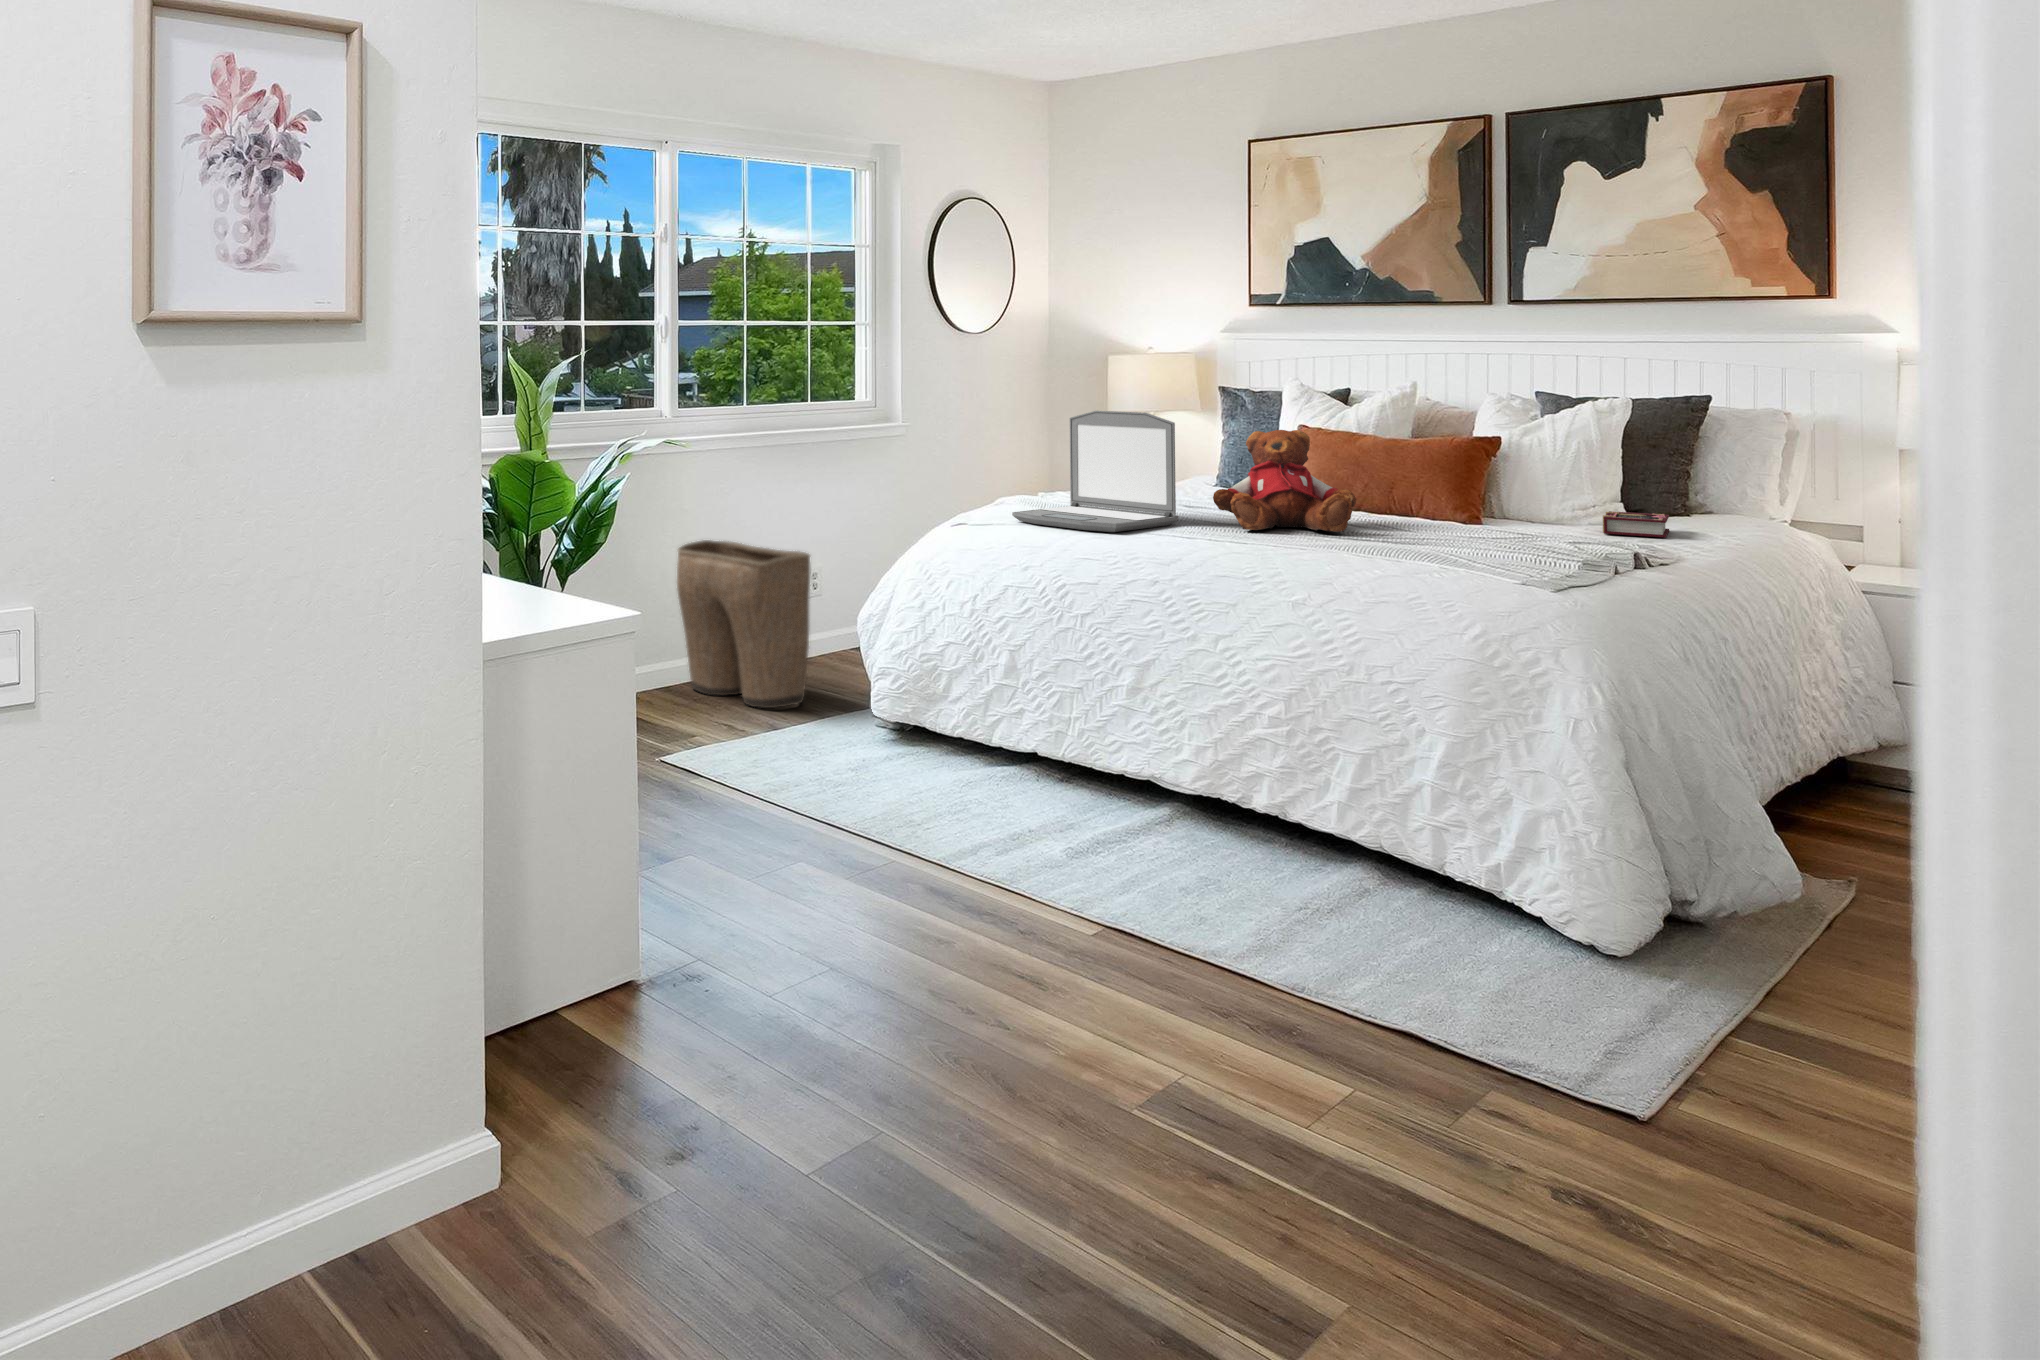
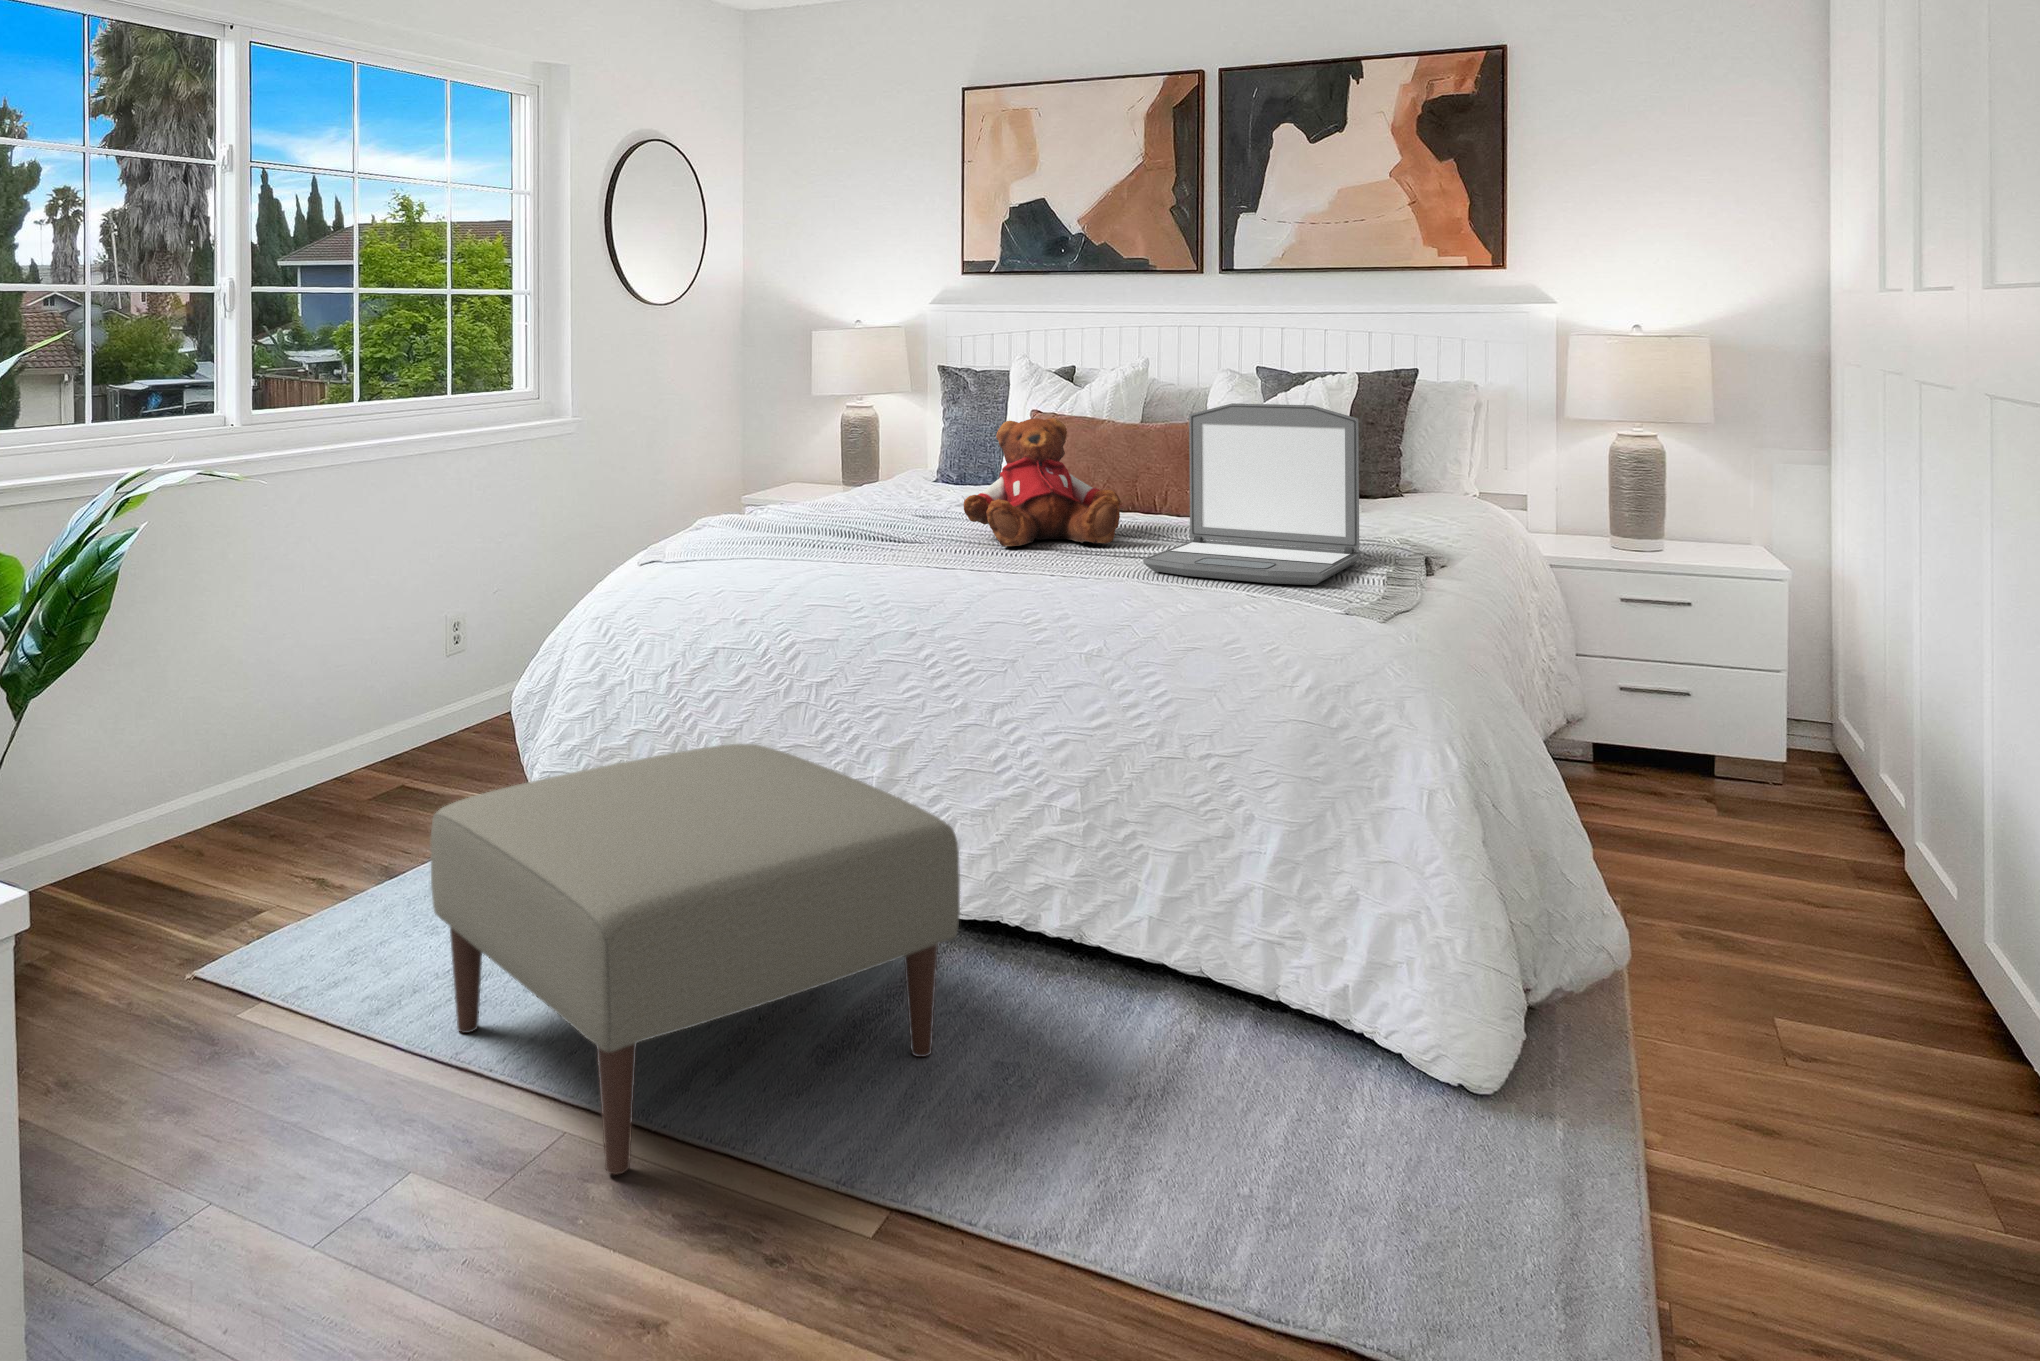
laptop: present [1012,411,1178,532] -> present [1143,403,1361,585]
book: present [1603,511,1669,537] -> none [1358,502,1423,531]
laundry basket: present [677,540,810,708] -> none [261,593,455,831]
ottoman: none [801,655,1174,893] -> present [430,744,960,1175]

